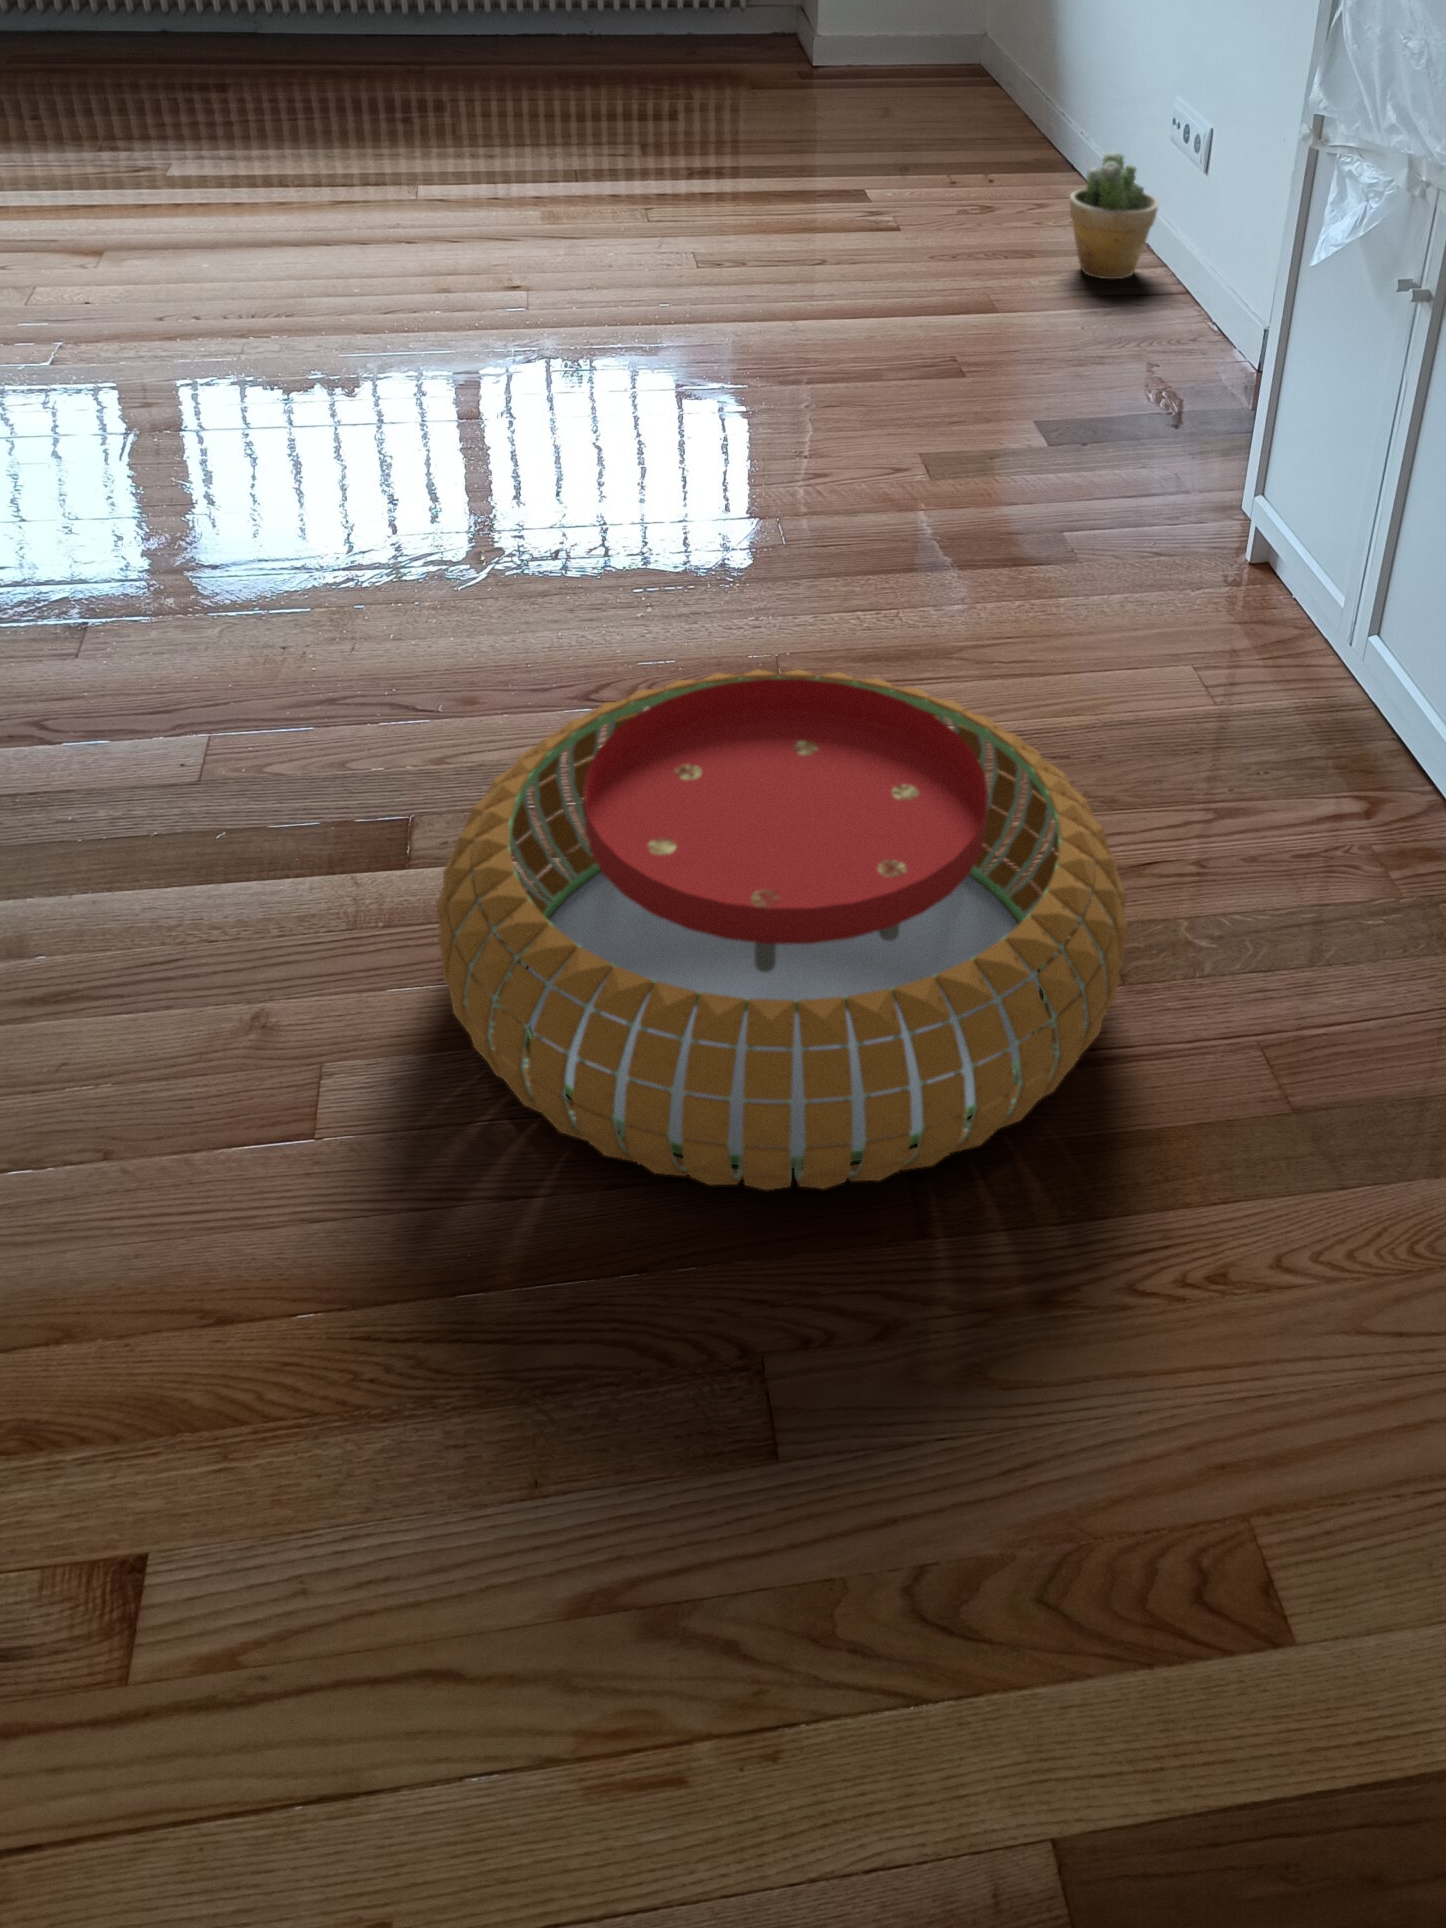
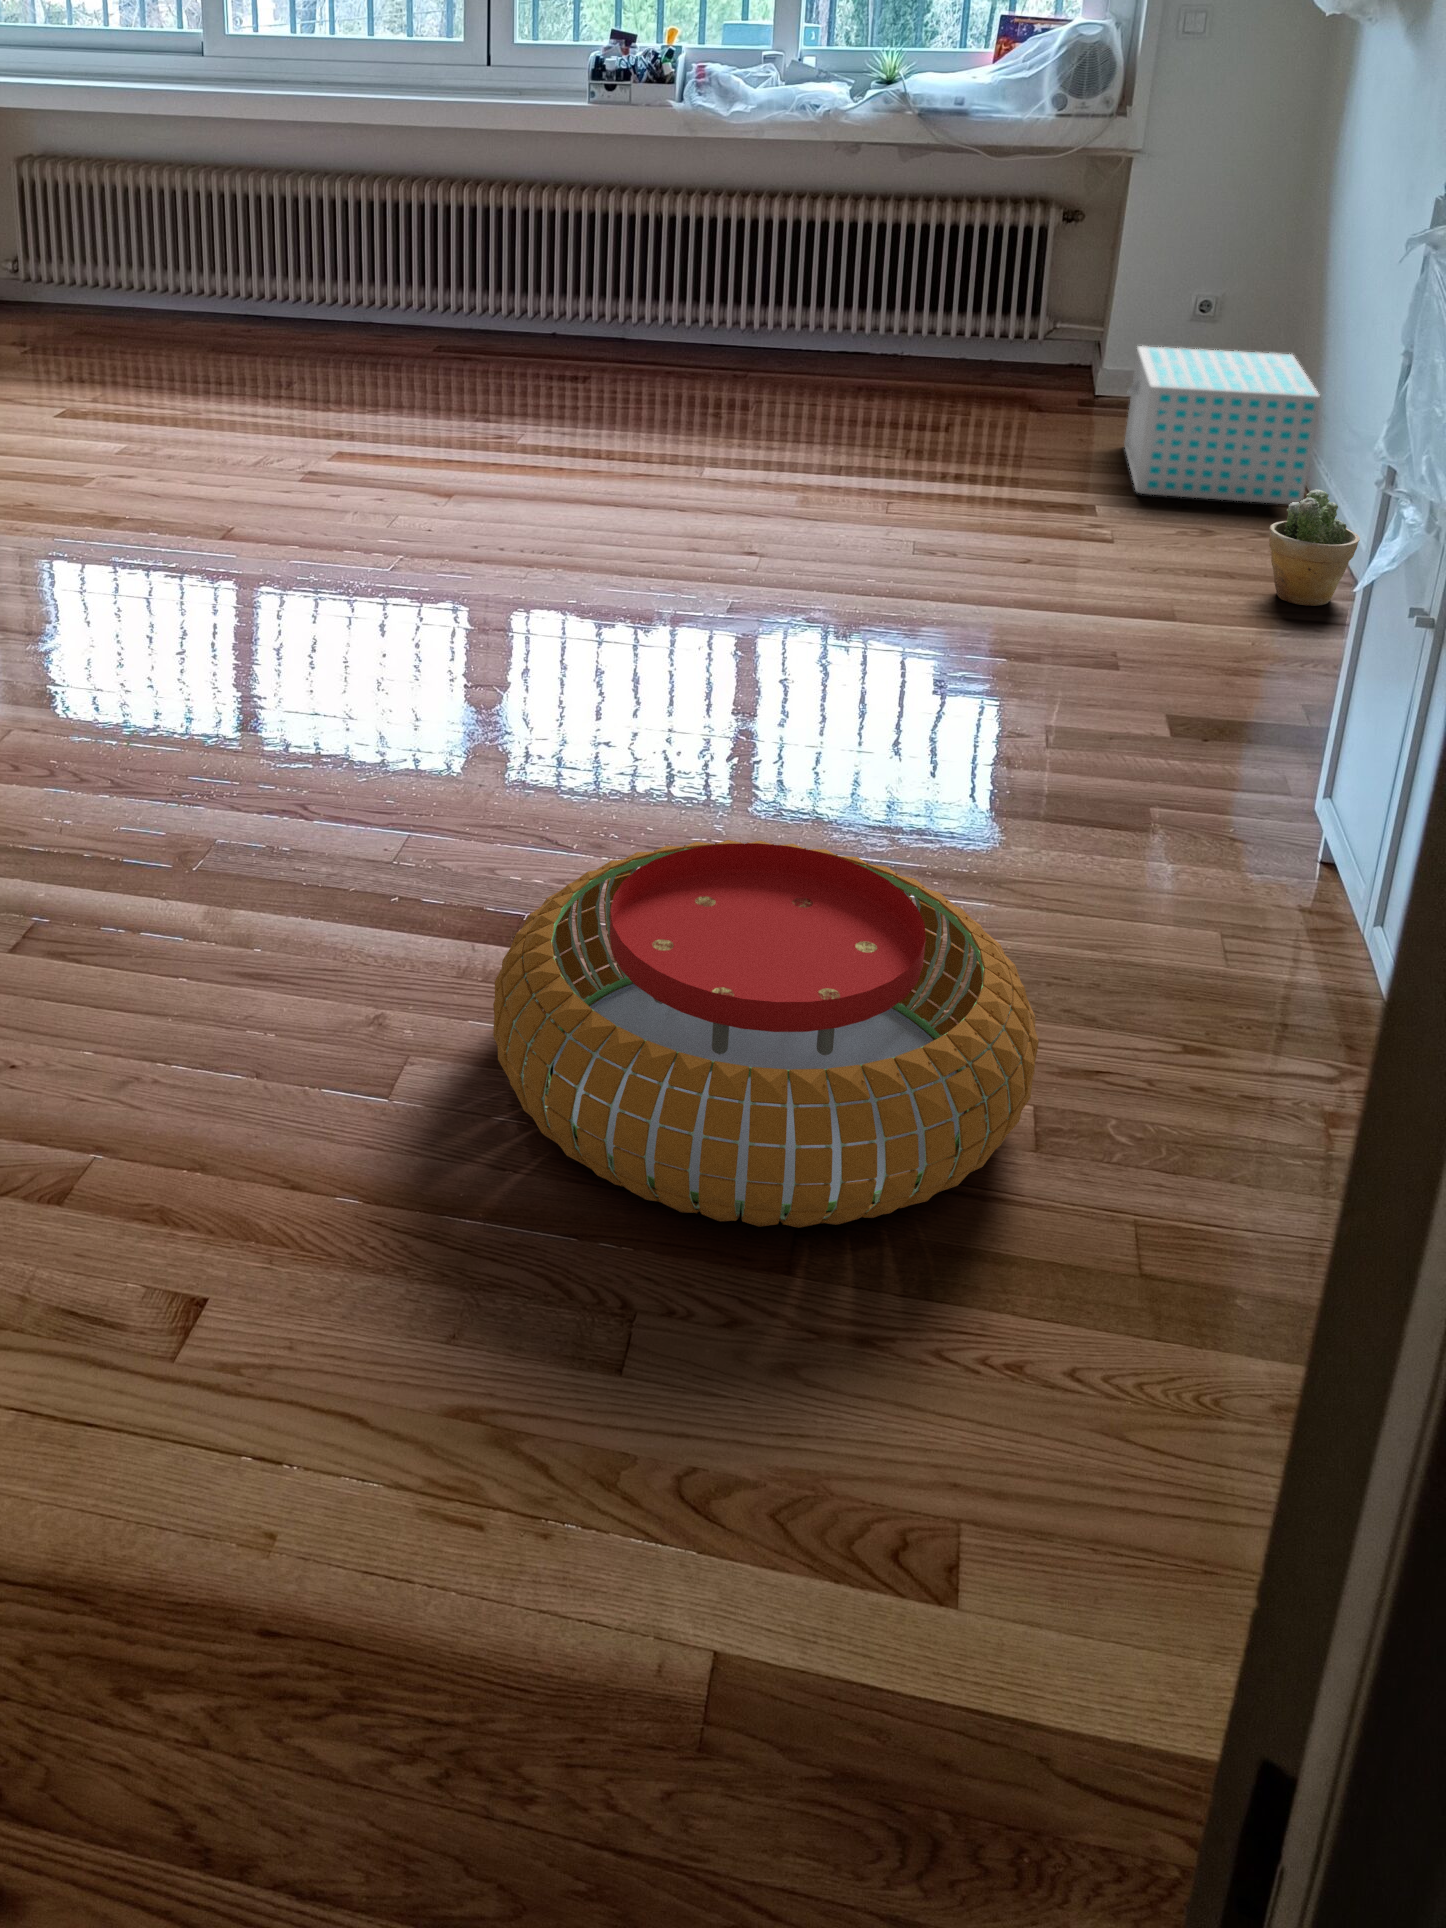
storage box: none [863,4,1074,172] -> present [1124,346,1320,504]

